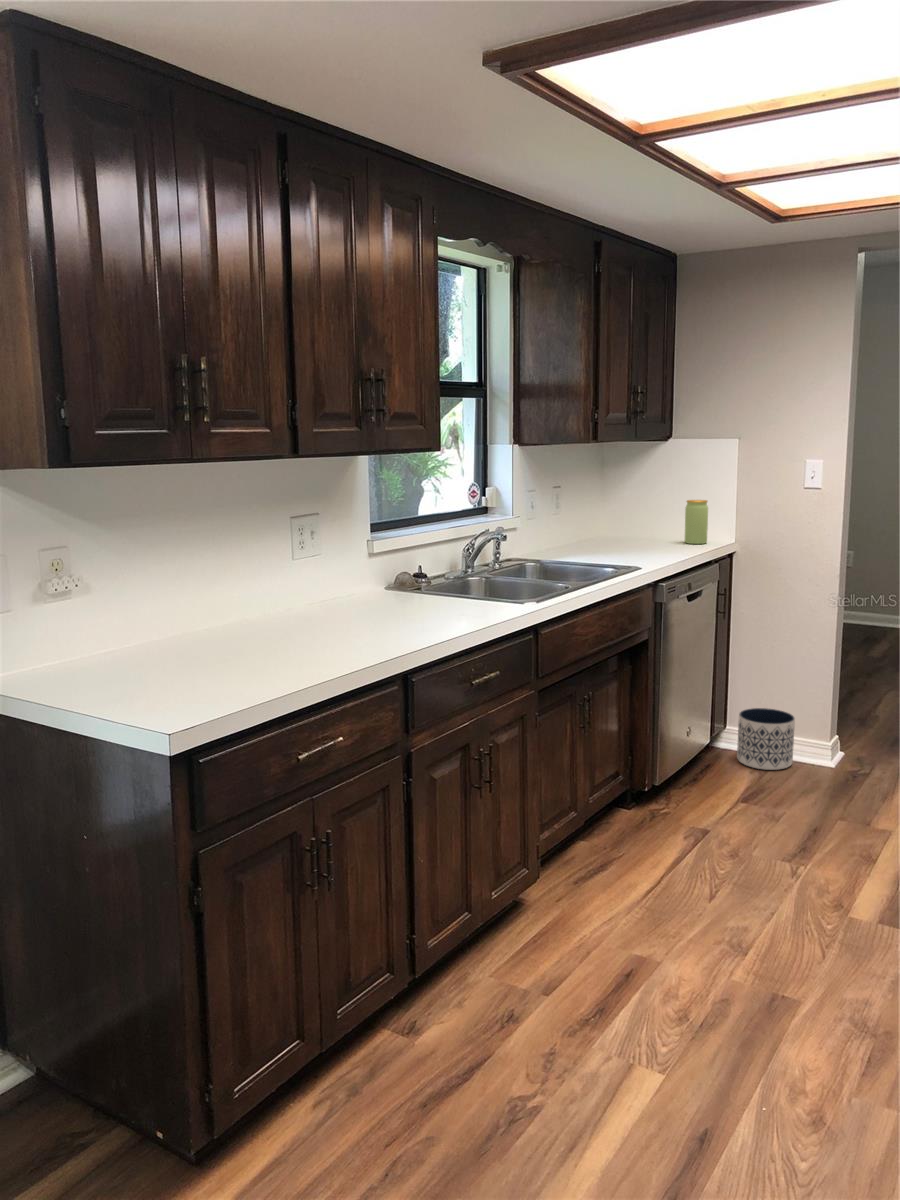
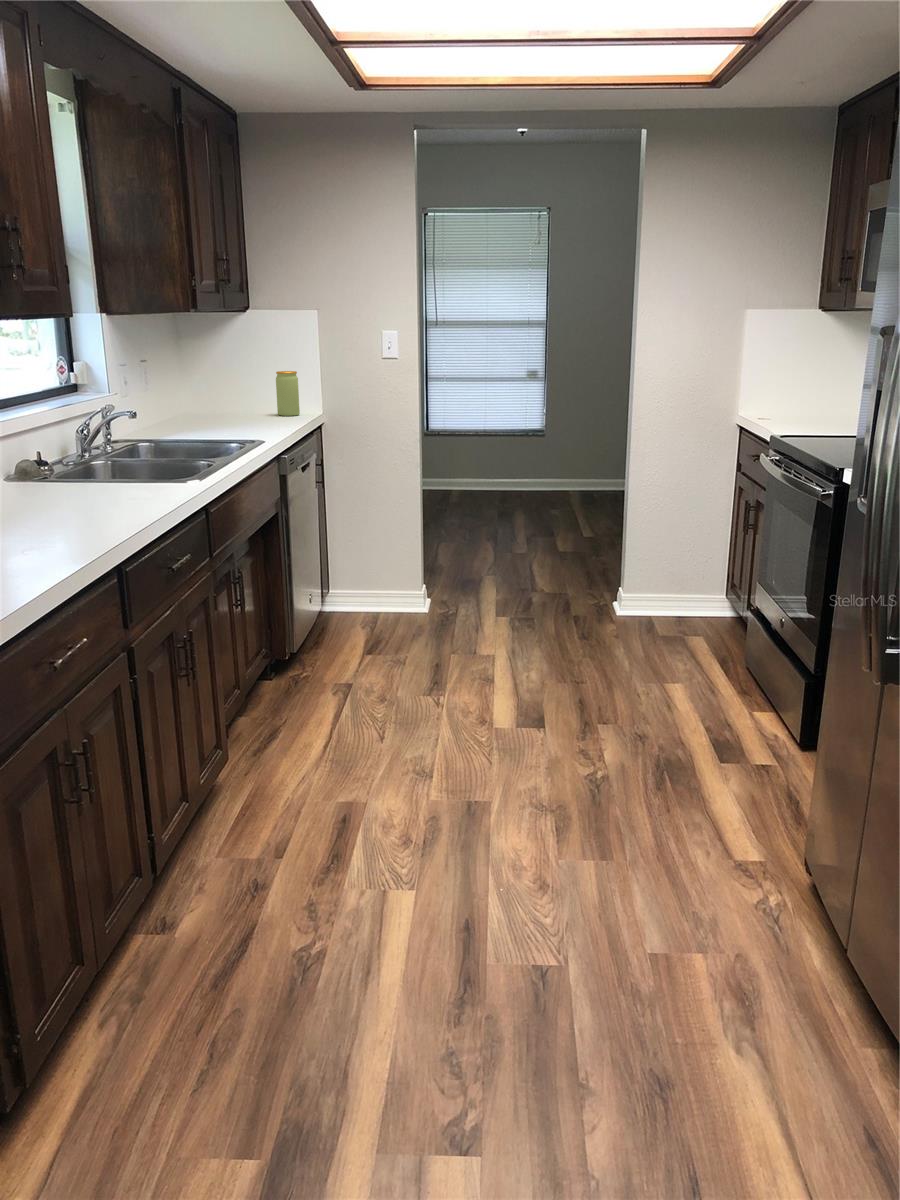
planter: present [737,708,795,770] -> none [345,568,395,624]

